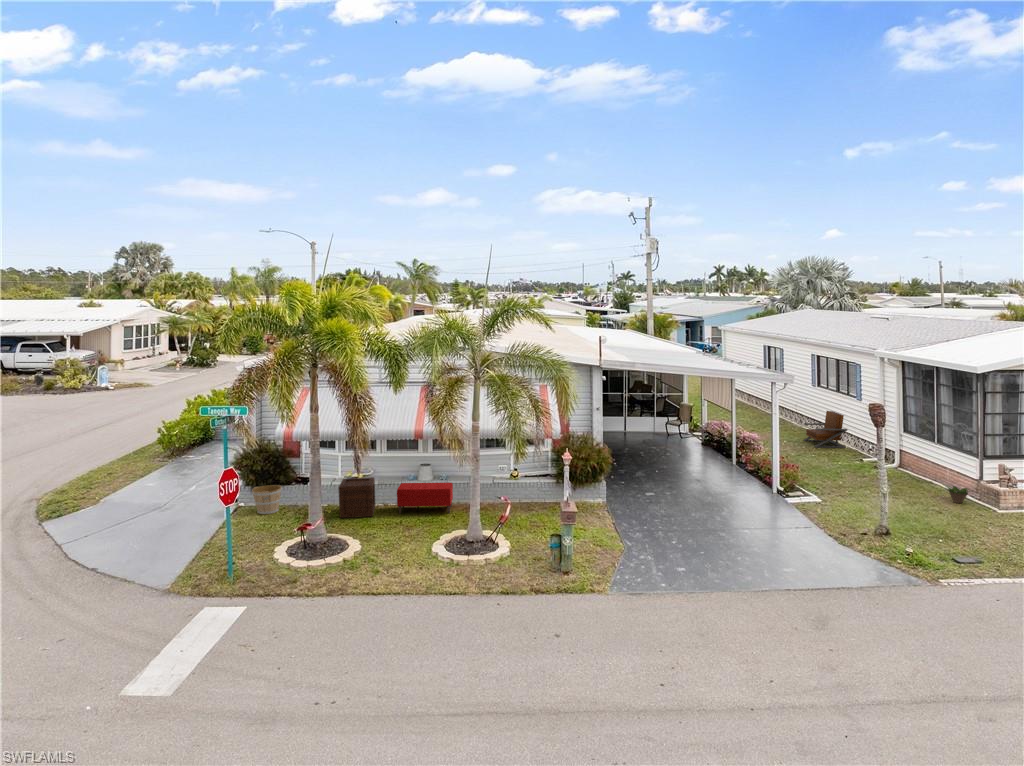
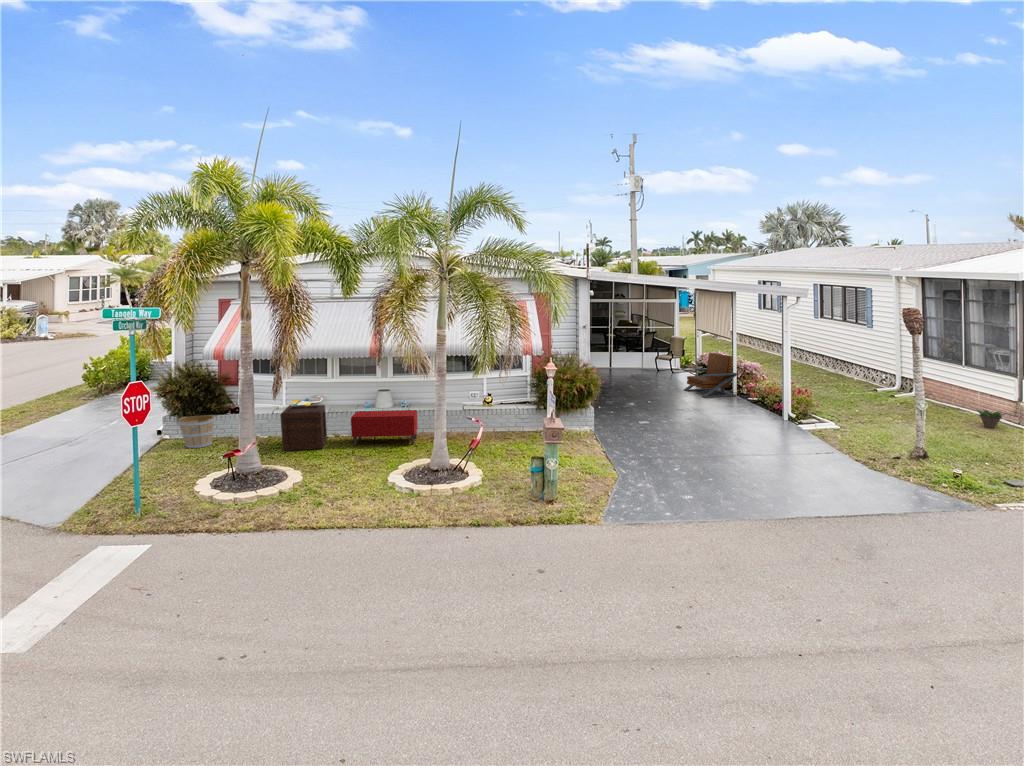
lounge chair: present [804,411,847,448] -> present [683,353,738,398]

